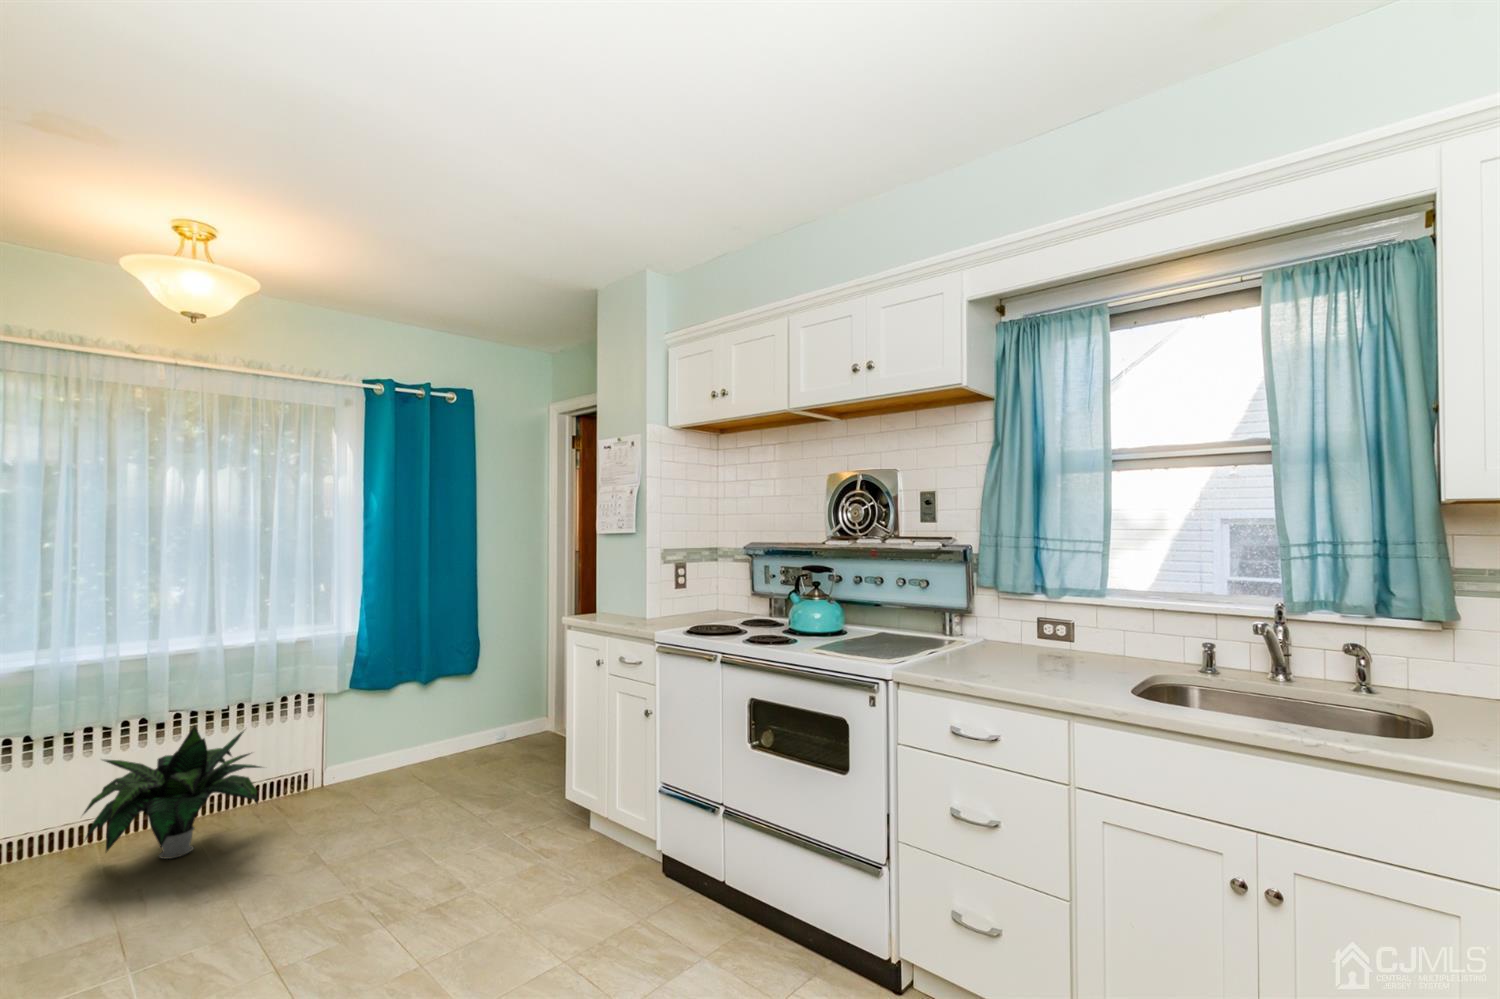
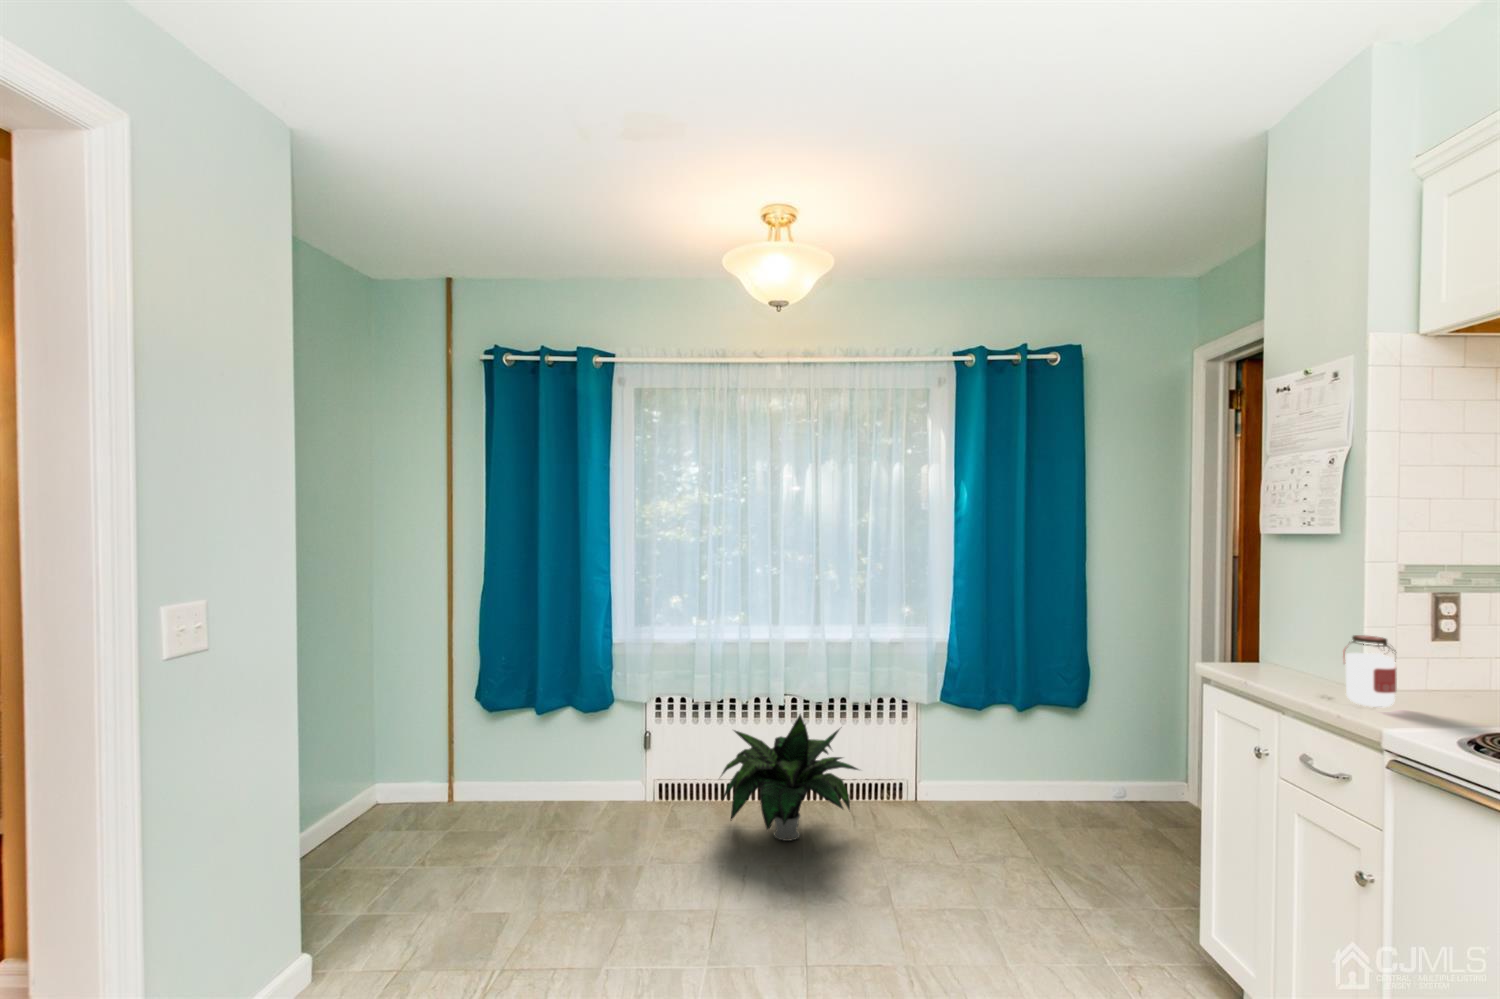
jar: none [620,583,642,621] -> present [1343,635,1396,707]

